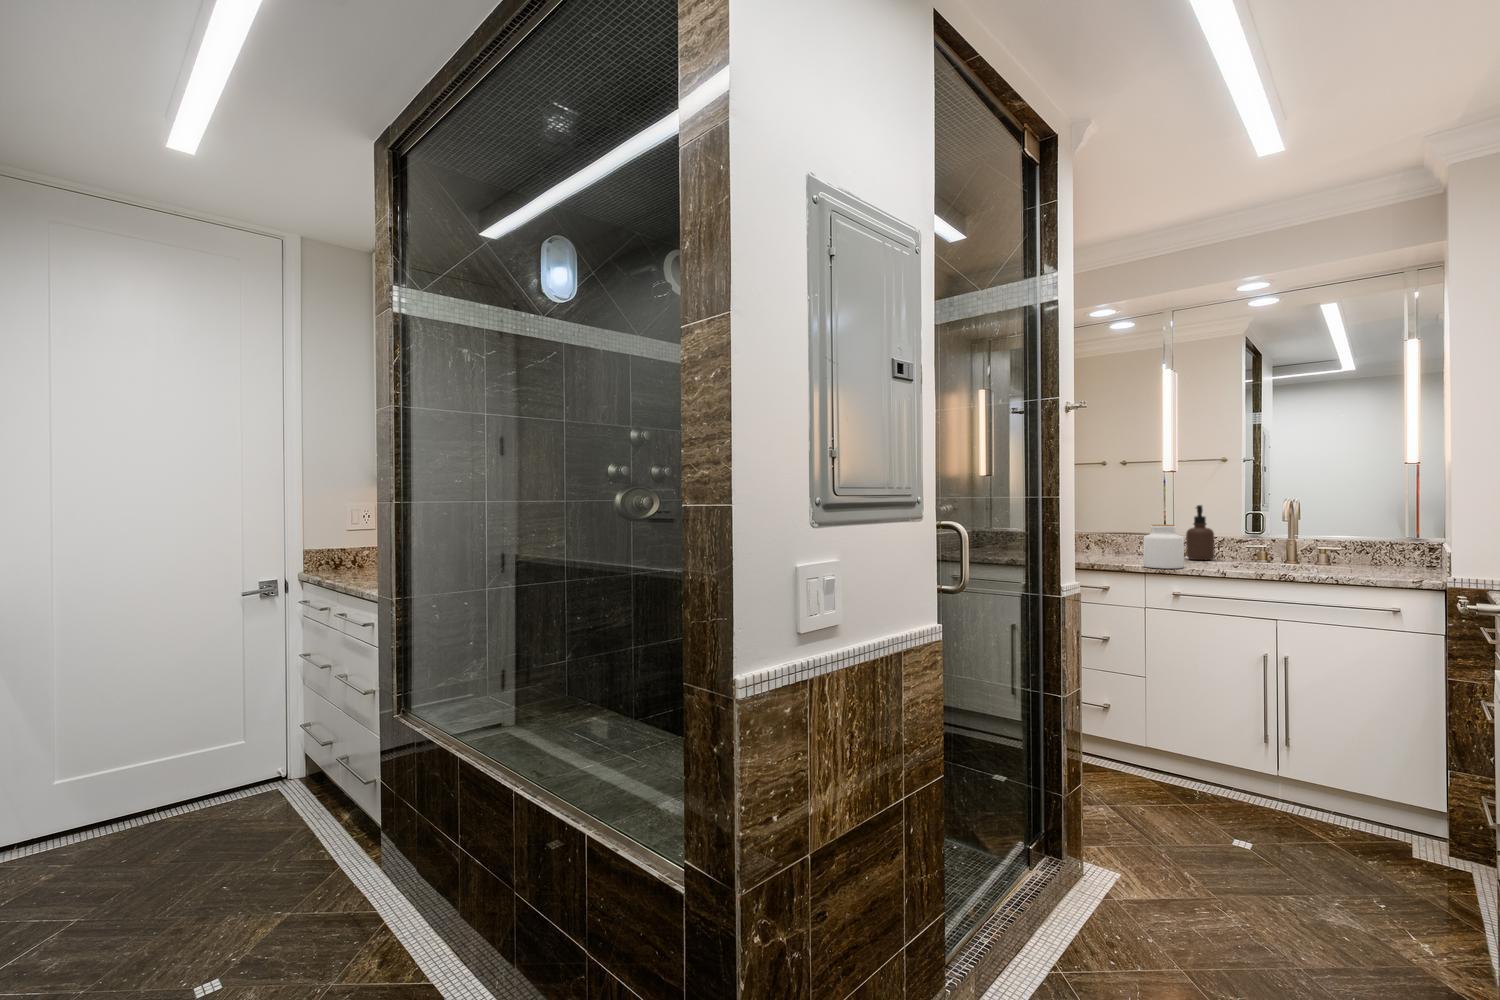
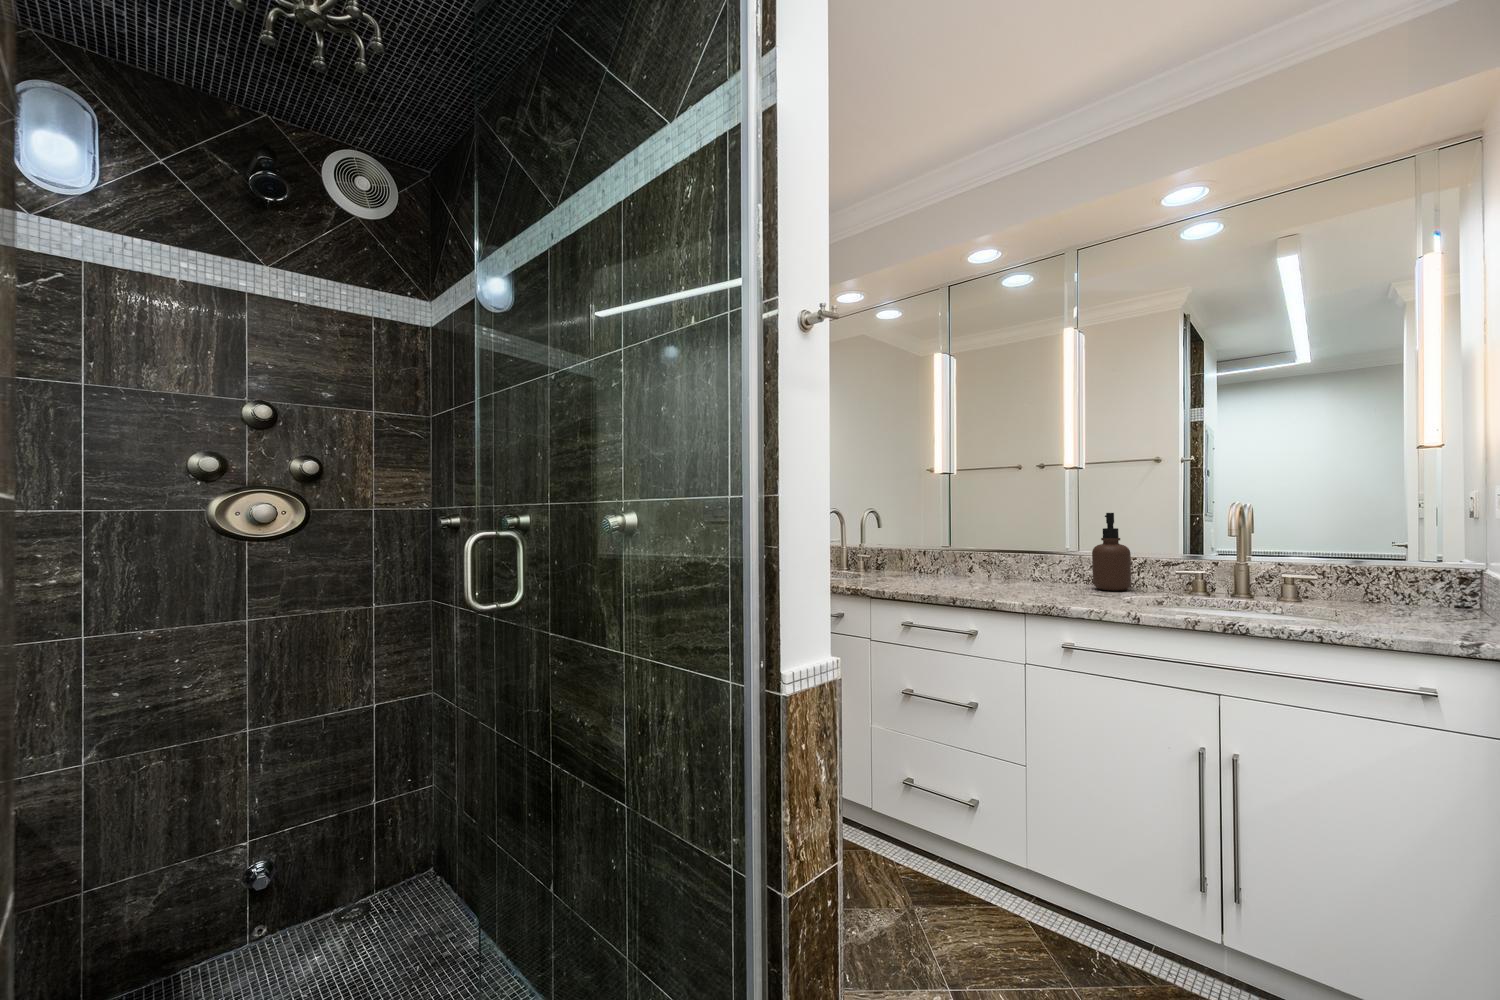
jar: present [1143,524,1184,569] -> none [1023,541,1081,607]

